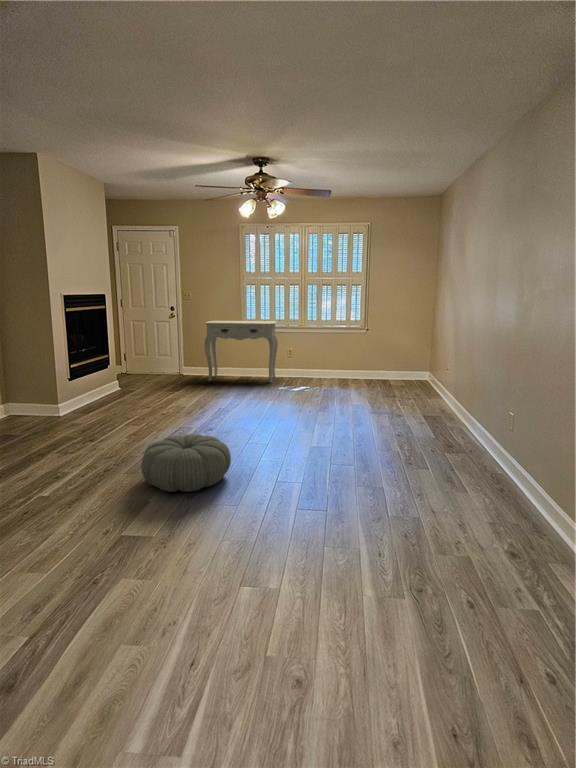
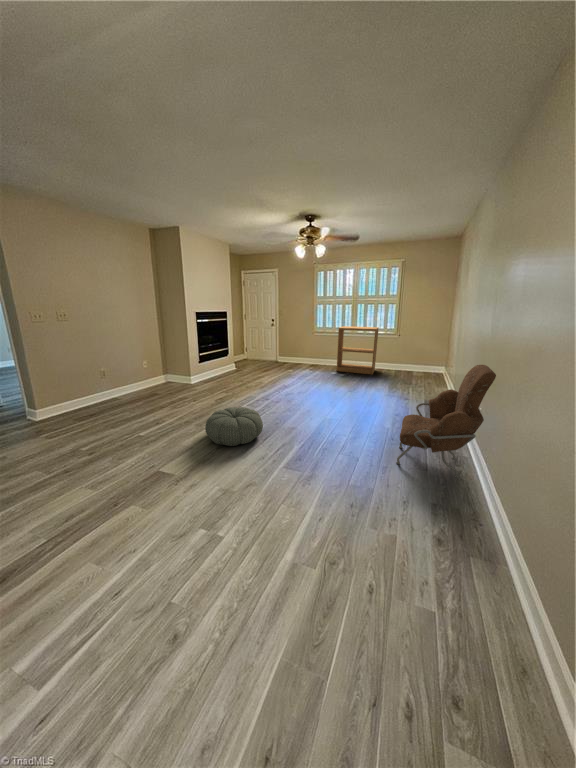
bookshelf: none [286,317,340,384] -> present [337,326,379,374]
console table: present [204,321,278,383] -> none [286,328,335,370]
armchair: none [418,349,529,487] -> present [396,365,496,478]

